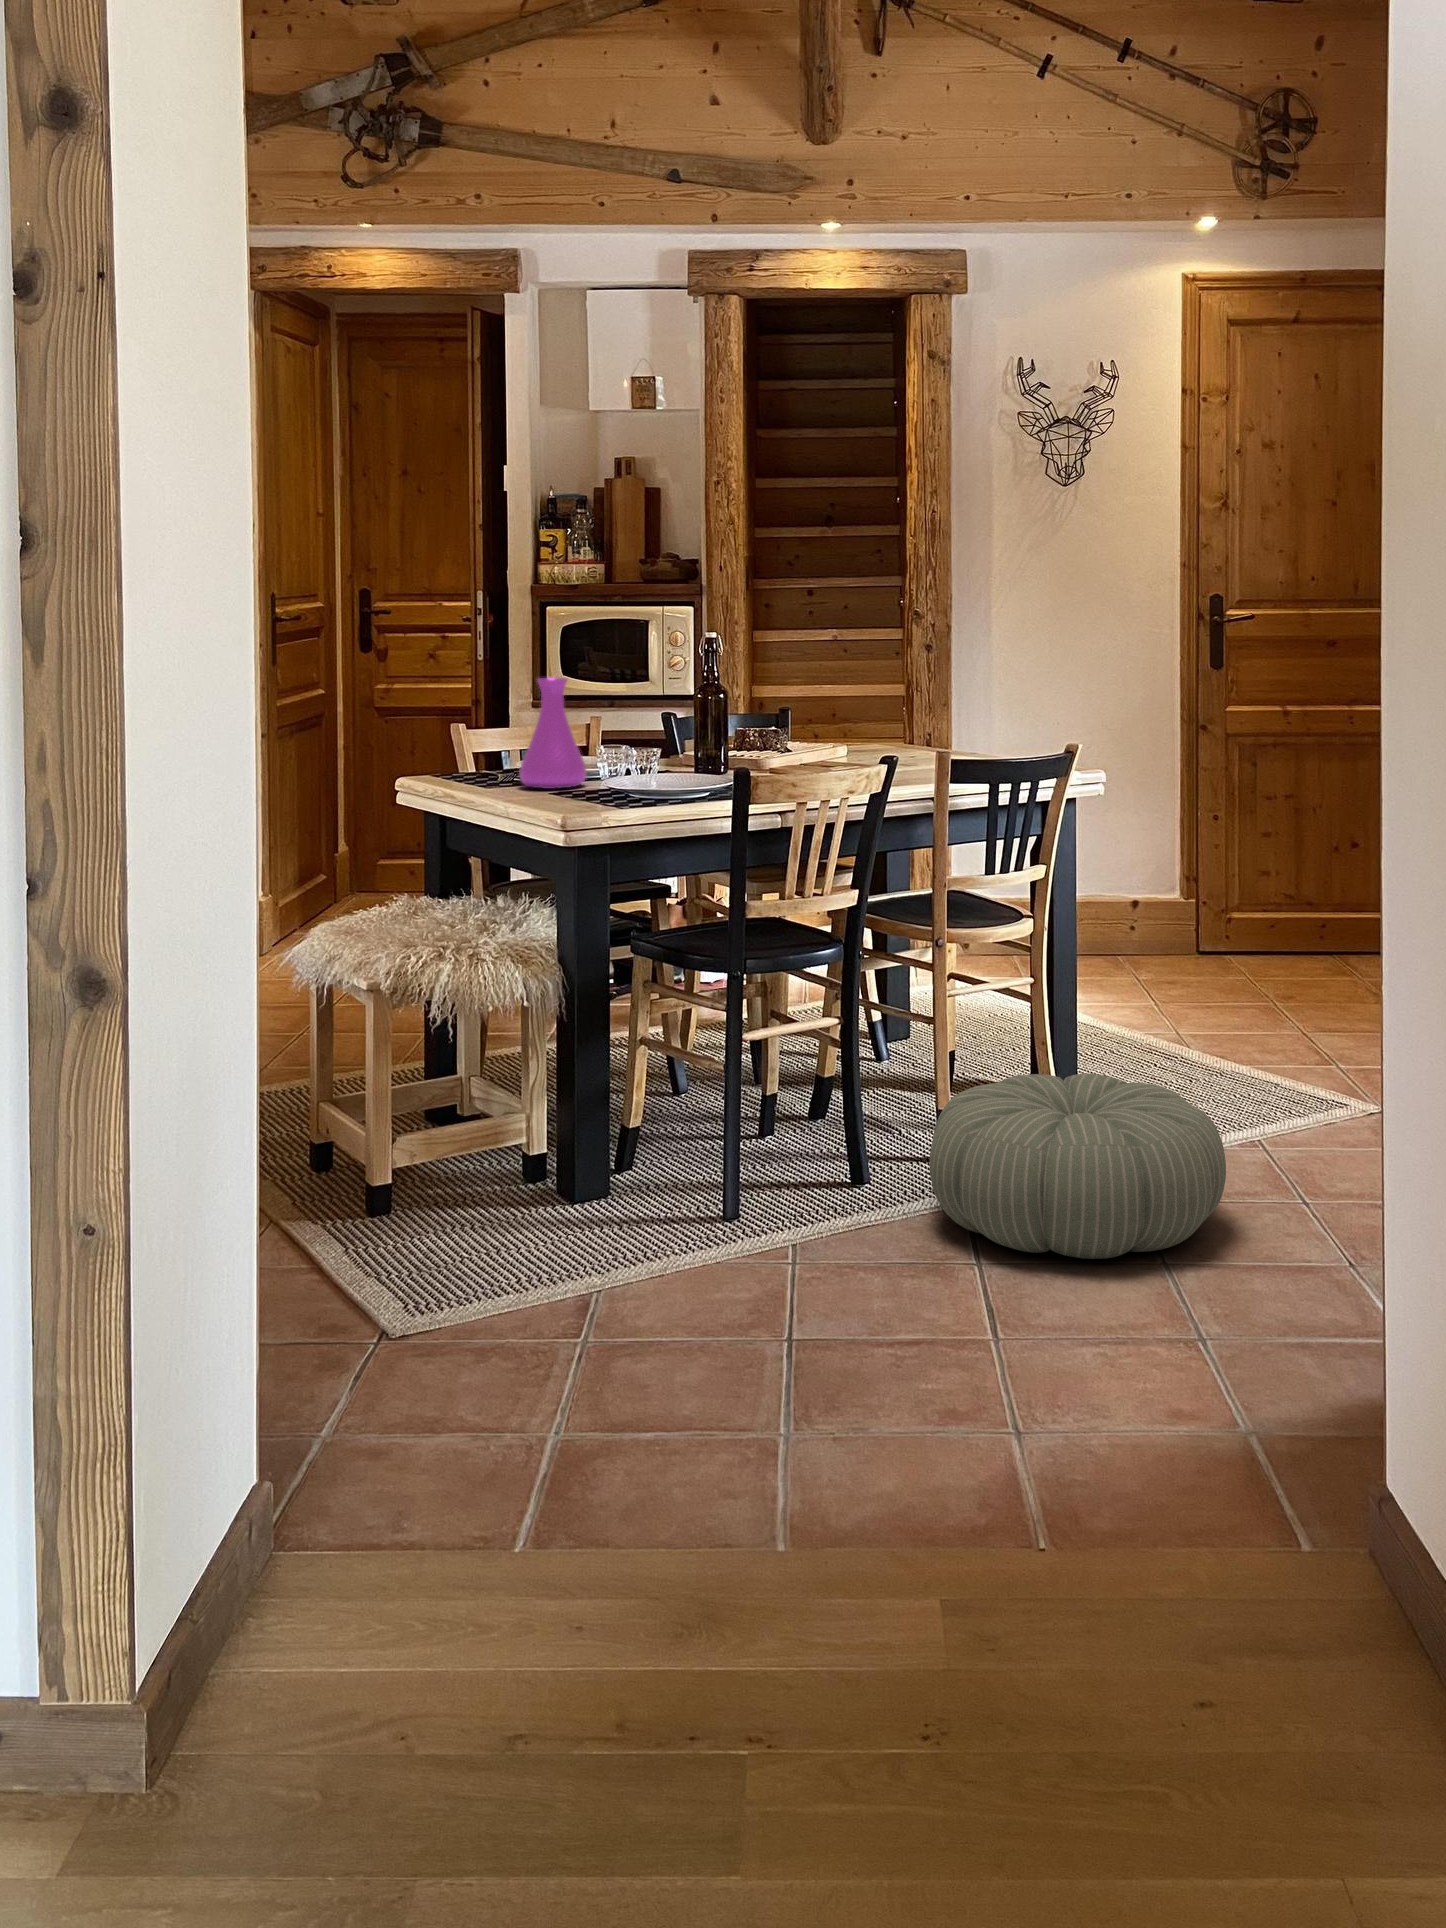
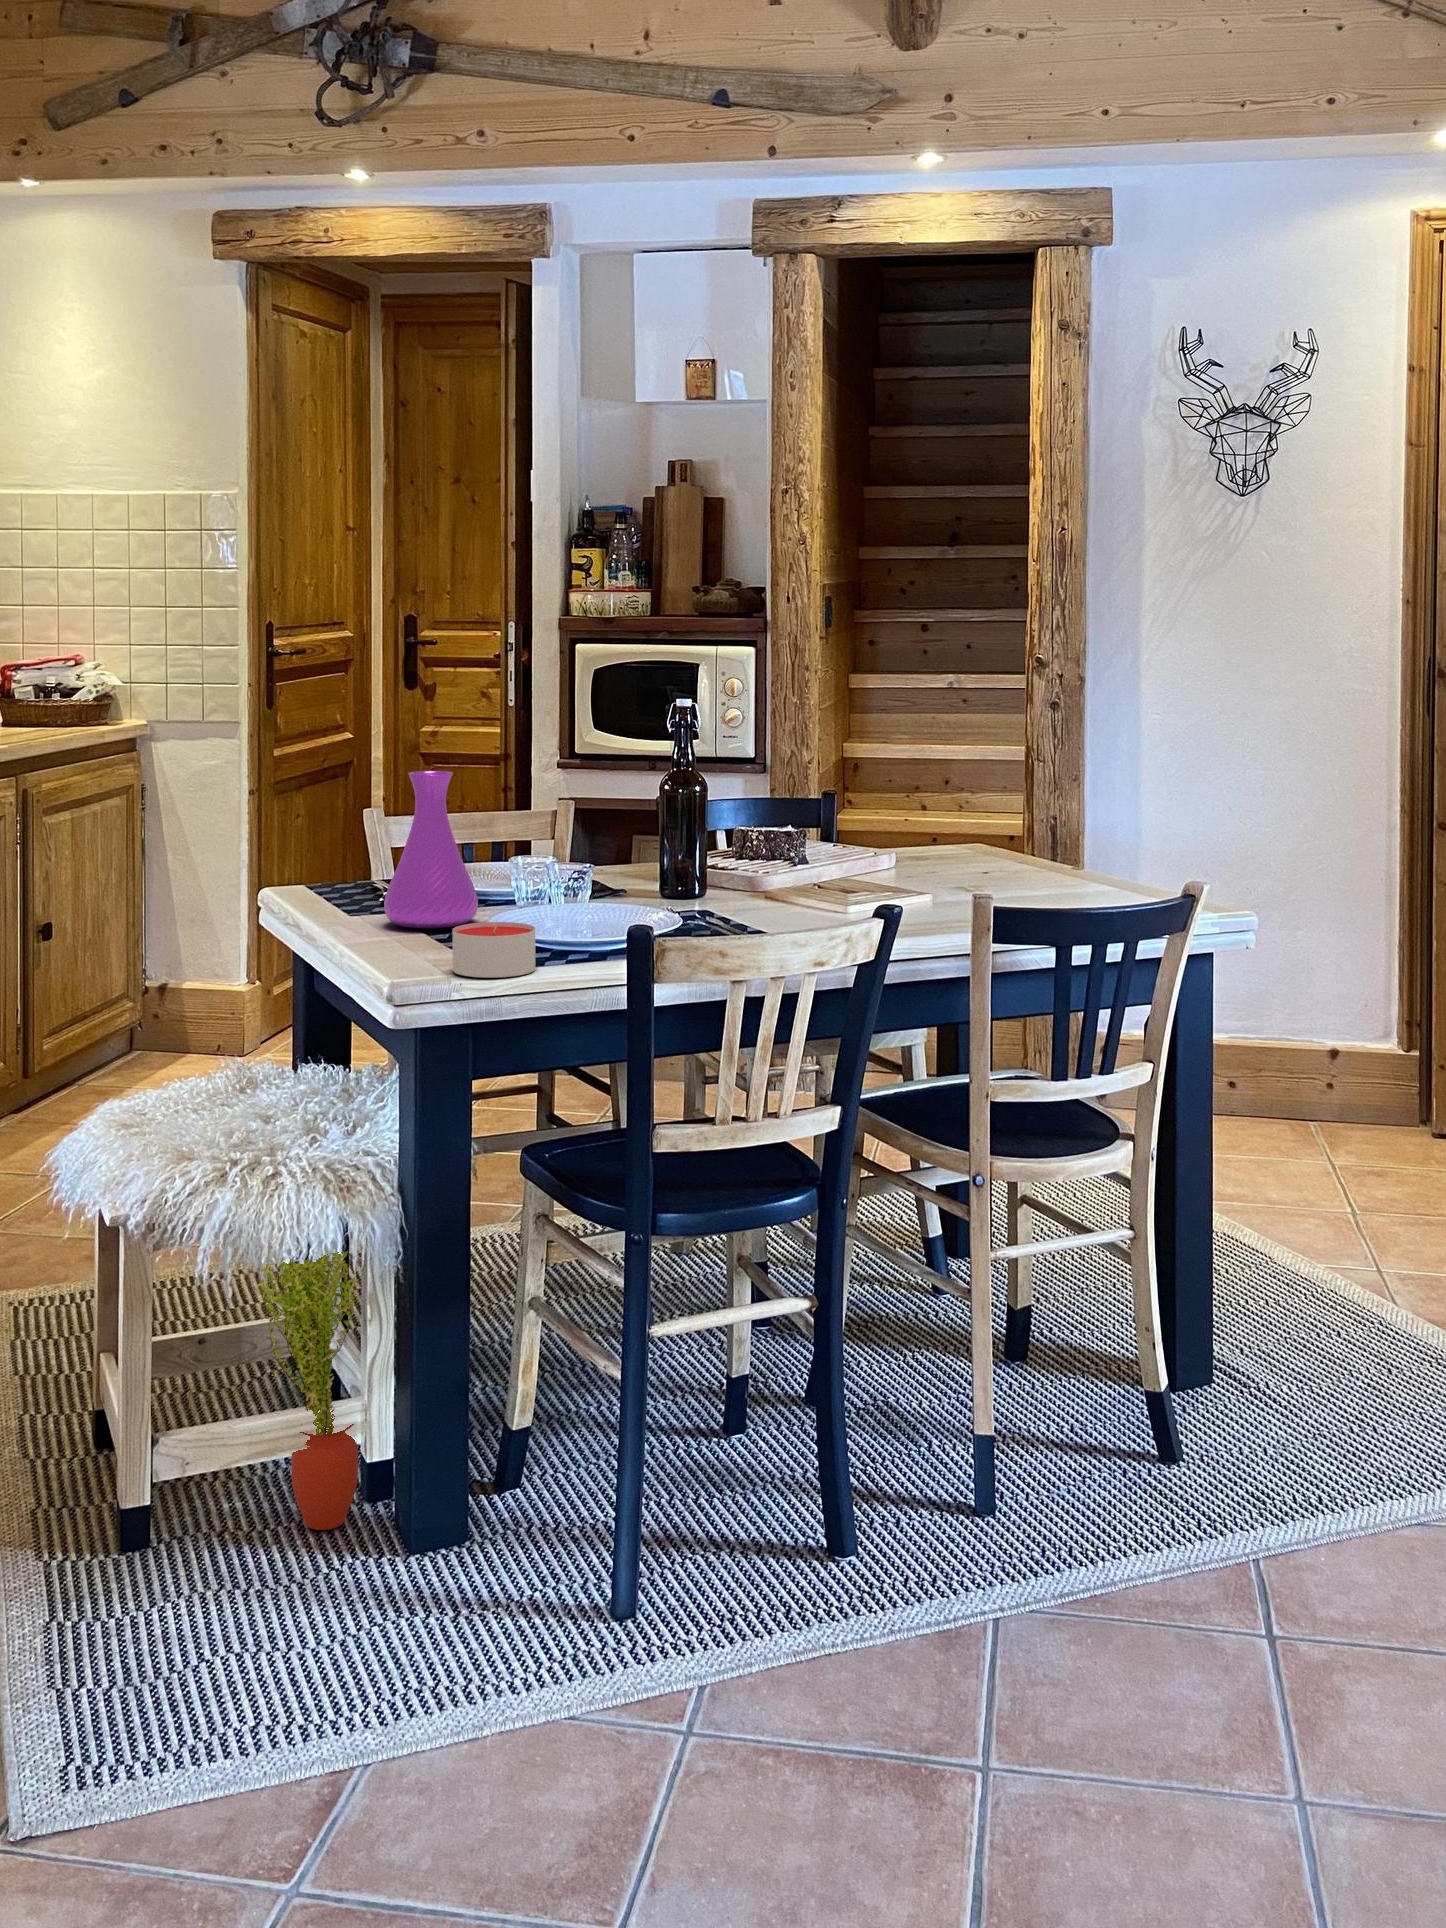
candle: none [602,774,659,809] -> present [453,922,535,978]
potted plant: none [458,981,535,1201] -> present [257,1251,358,1530]
pouf: present [930,1073,1226,1259] -> none [906,1399,1380,1751]

